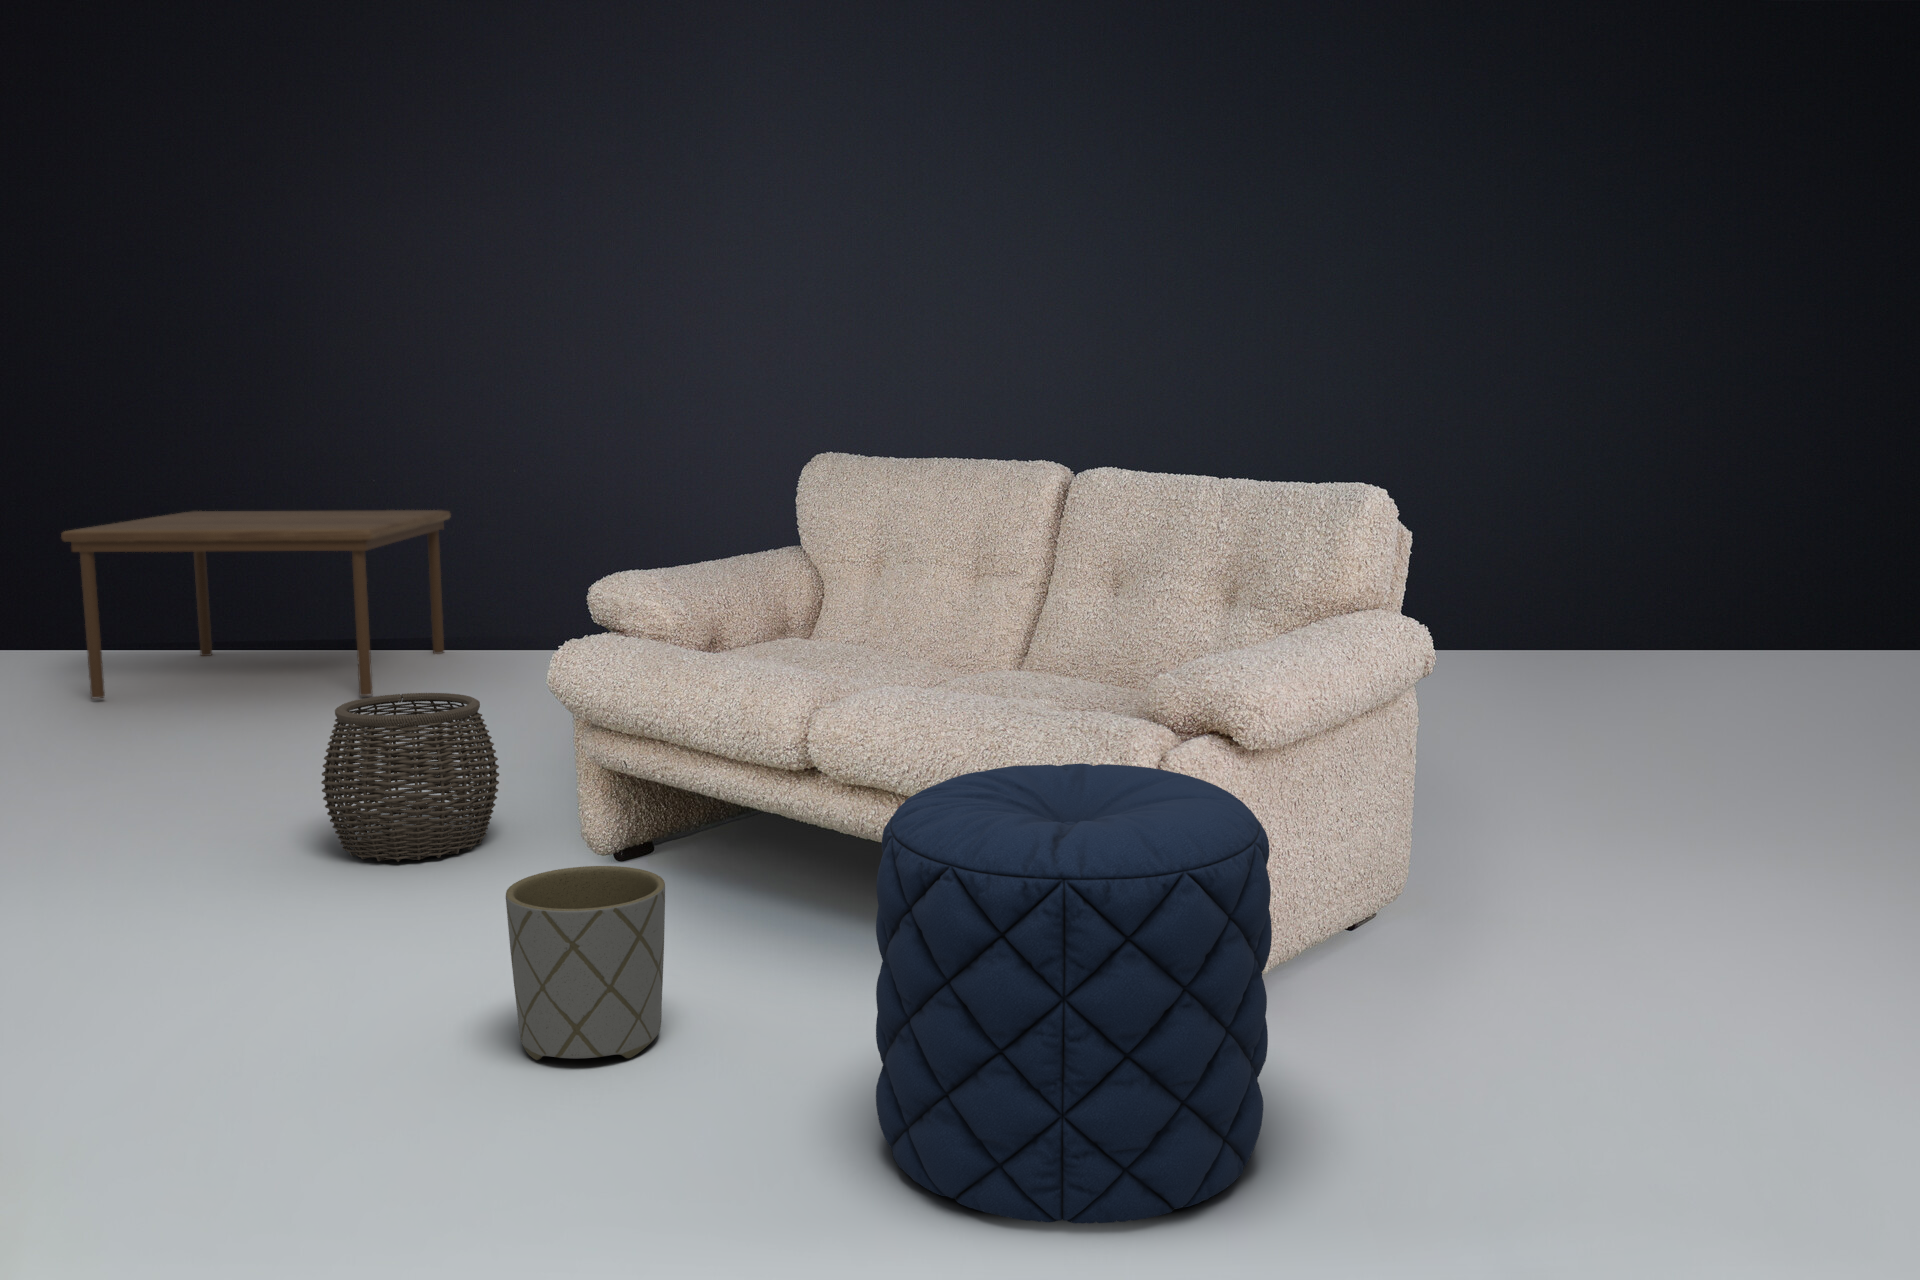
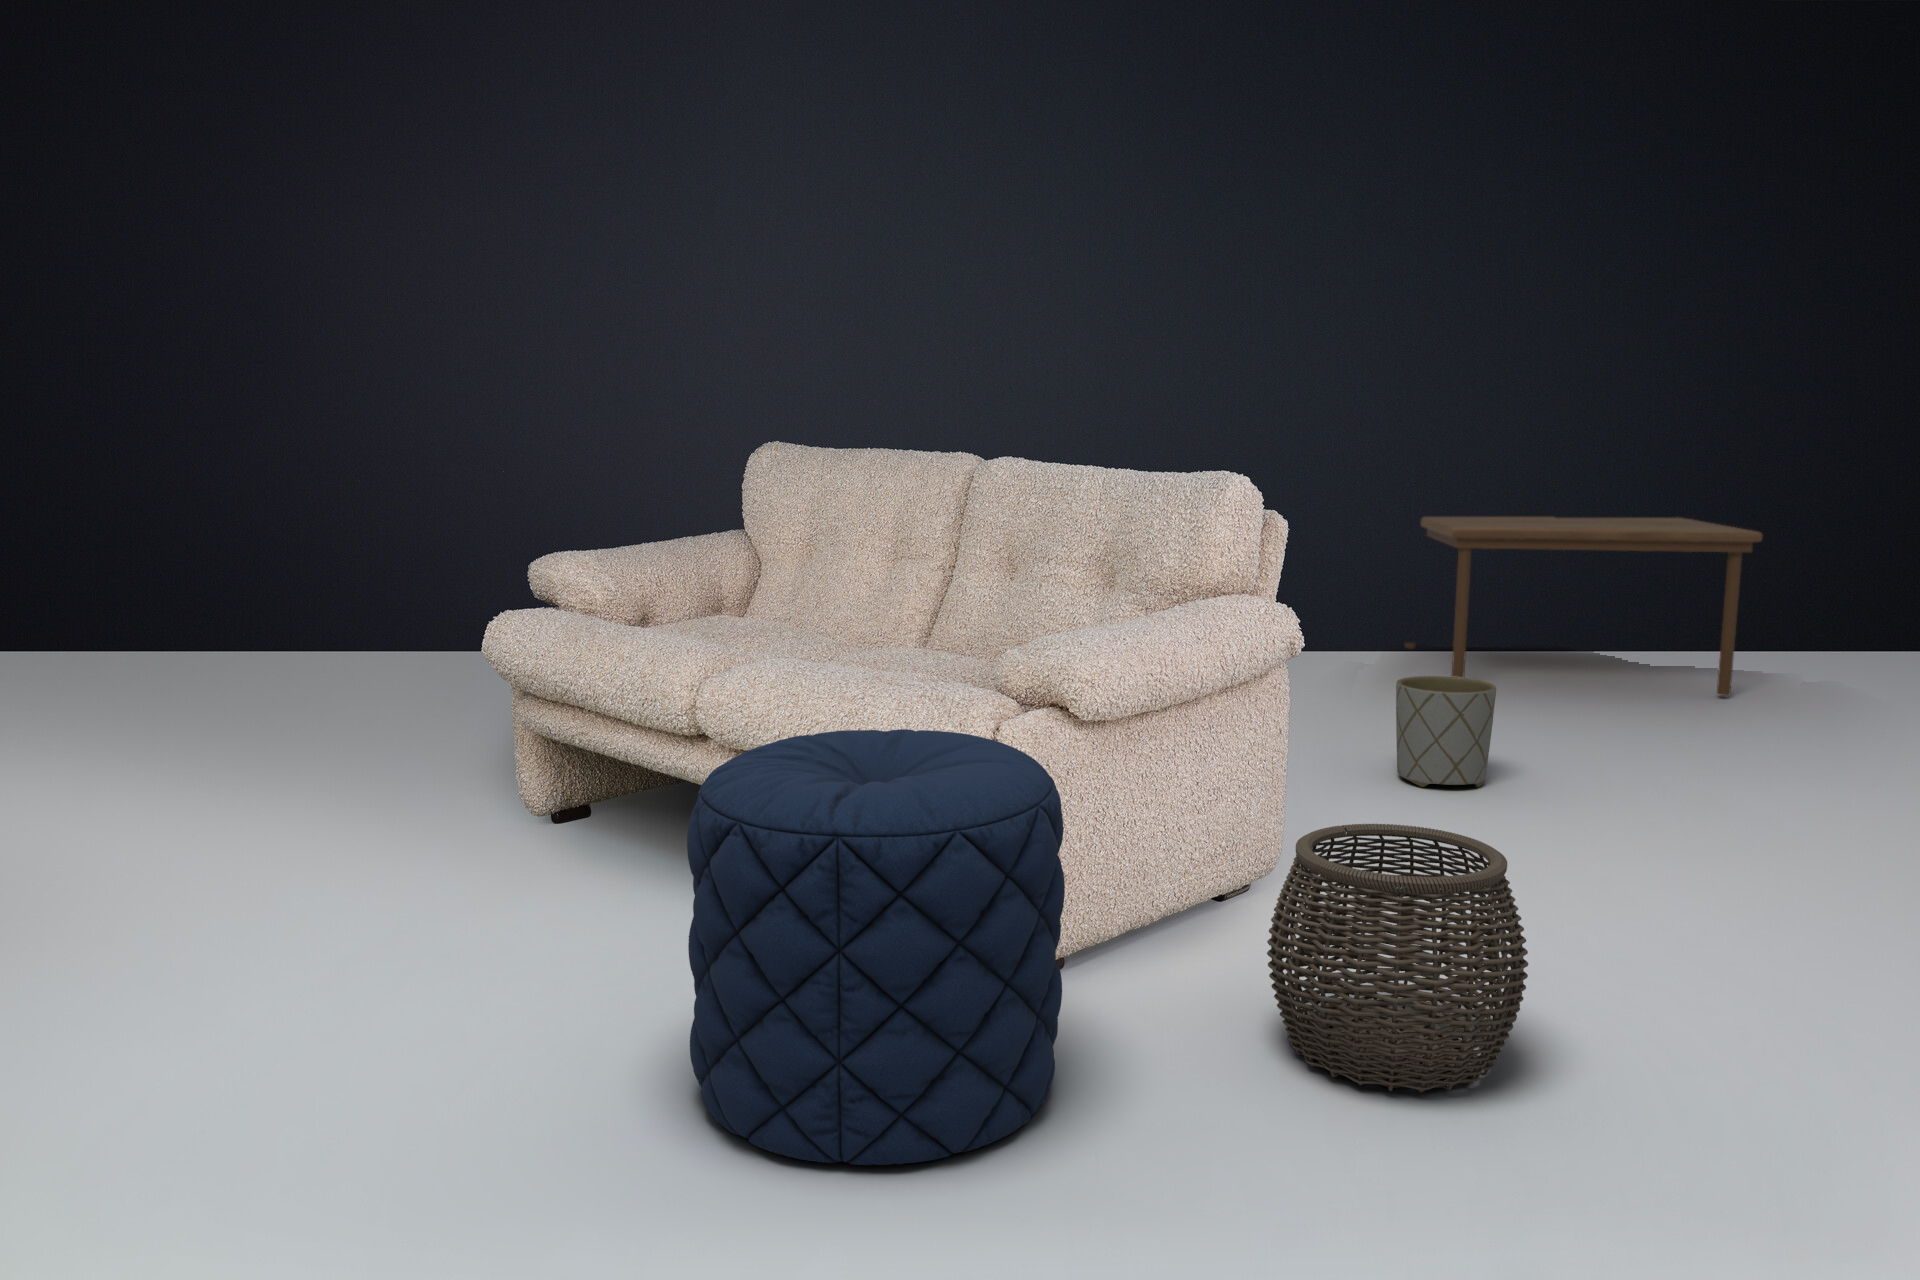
coffee table: present [61,510,450,699] -> present [1405,517,1763,696]
woven basket: present [321,693,499,862] -> present [1267,824,1528,1093]
planter: present [506,866,665,1060] -> present [1396,676,1496,787]

